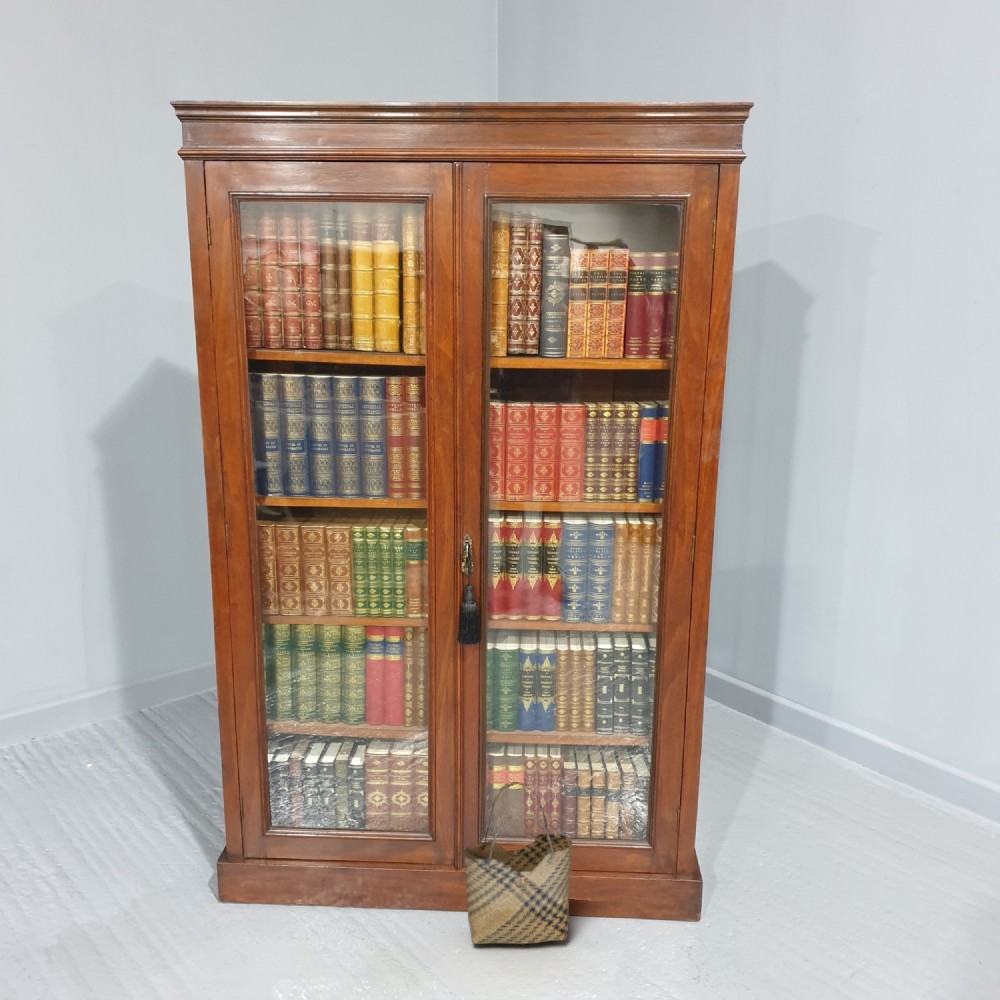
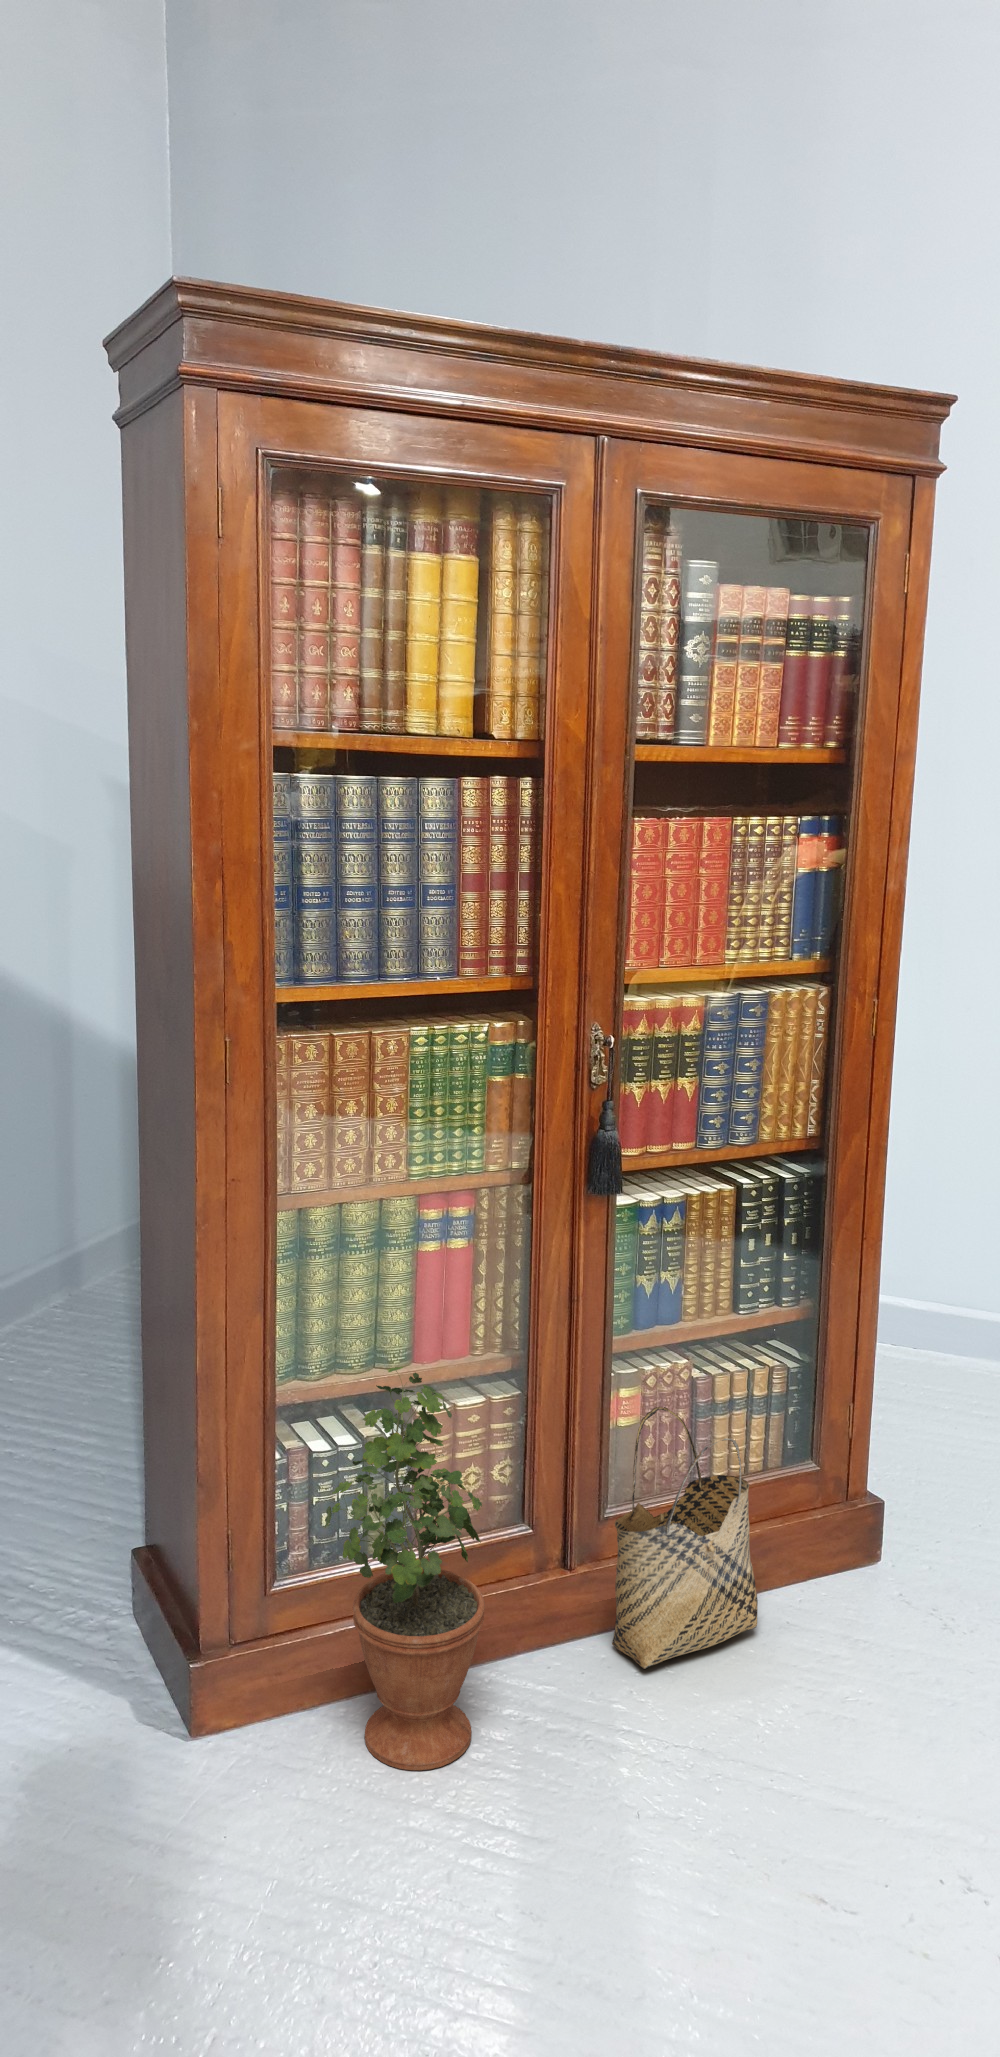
potted plant: none [254,726,358,964] -> present [325,1367,485,1770]

